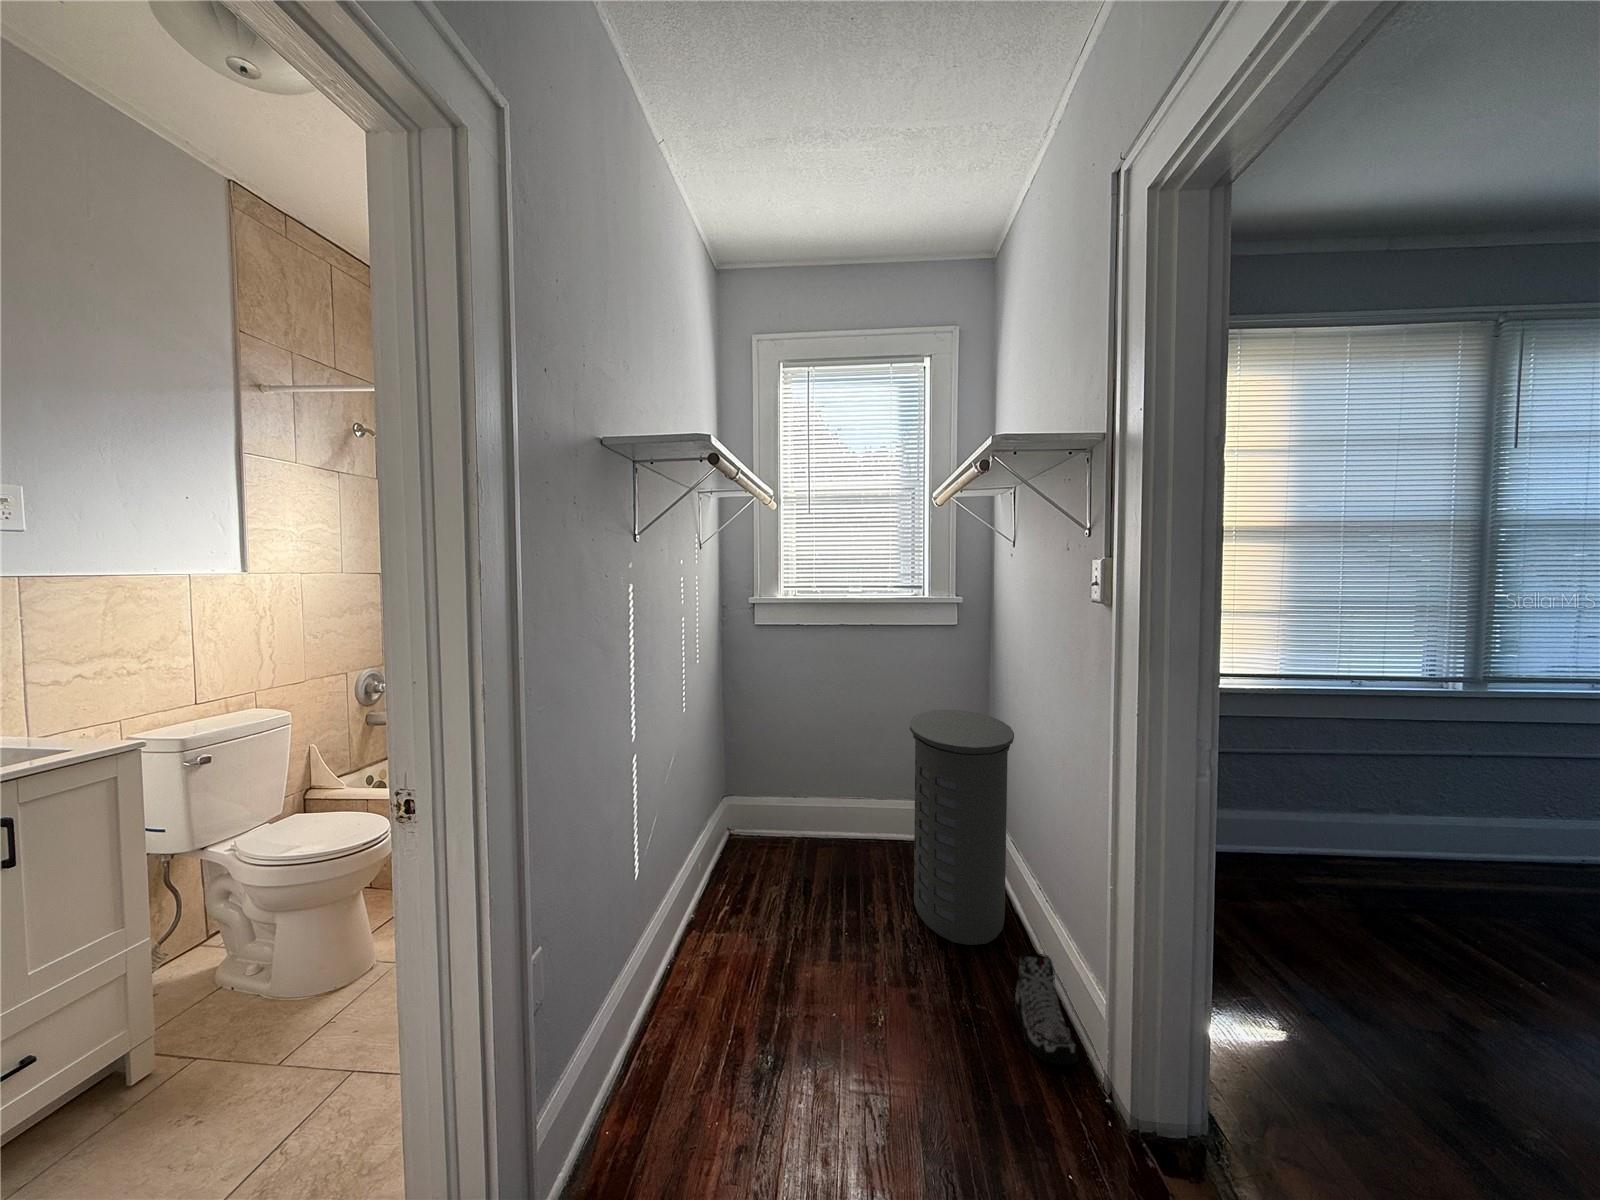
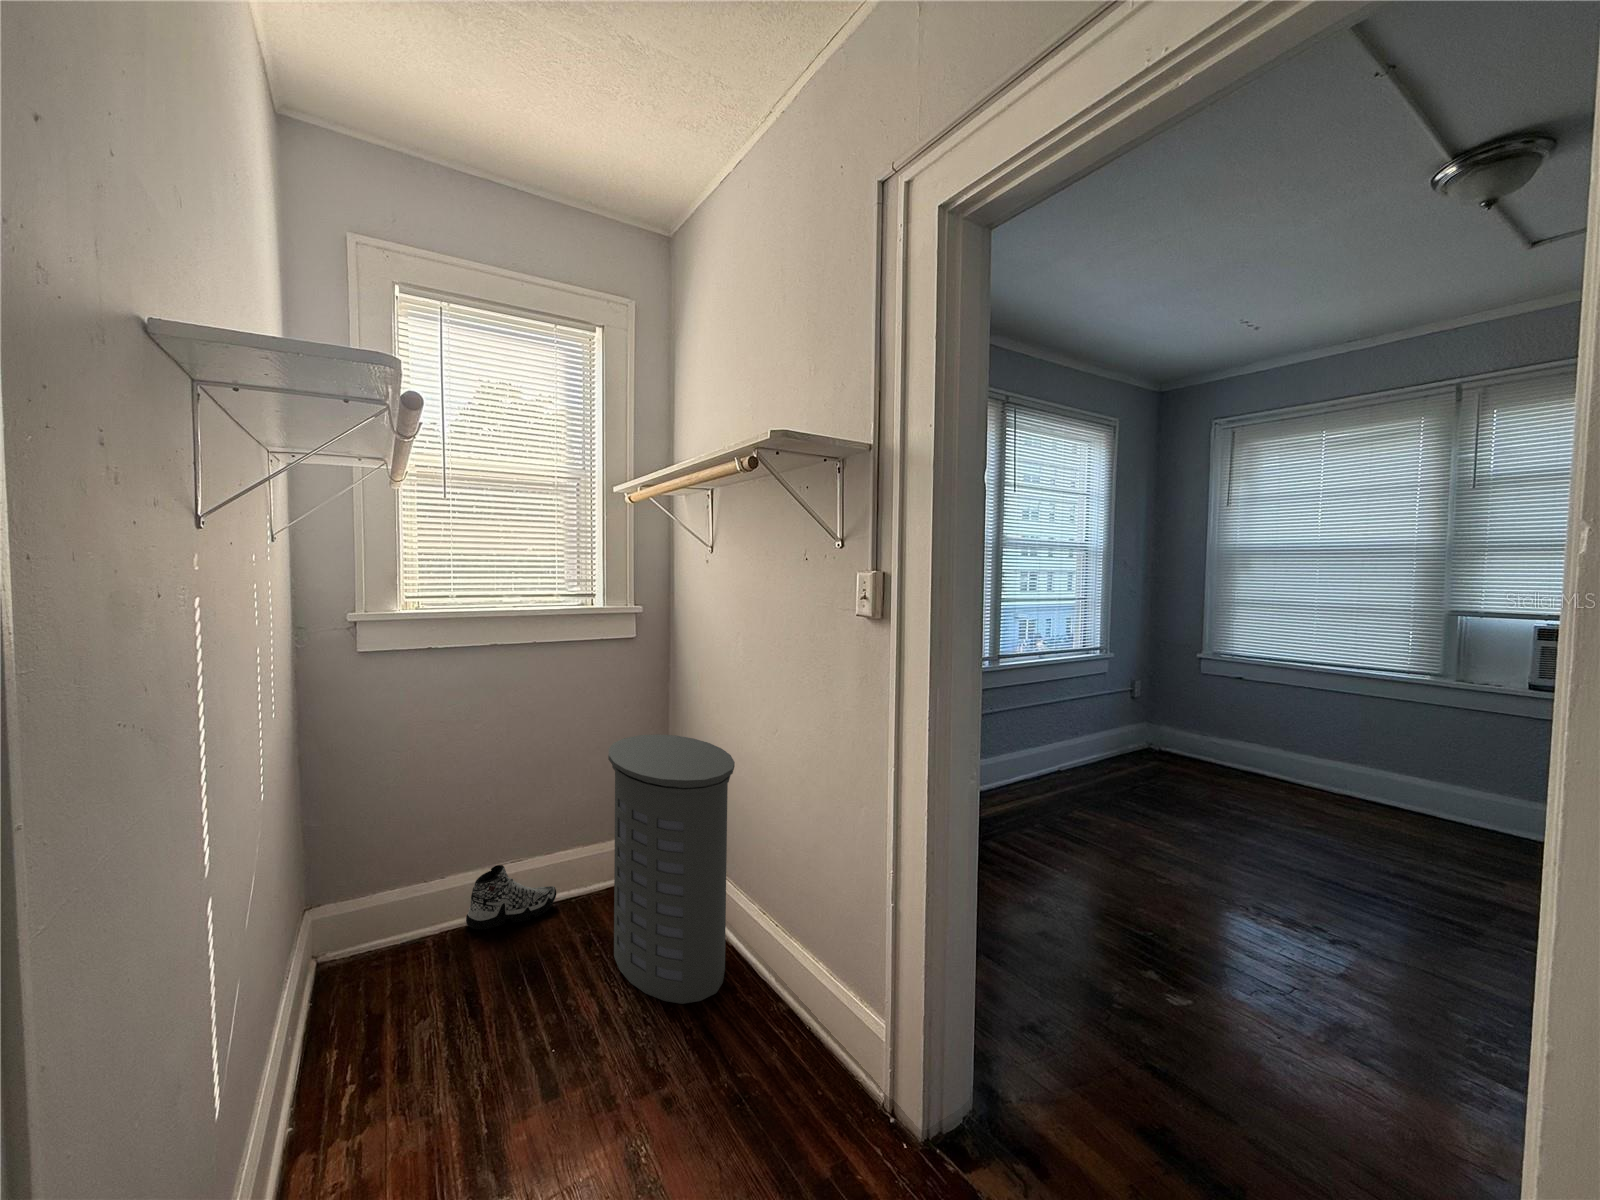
sneaker: present [1014,952,1078,1064] -> present [466,865,556,929]

